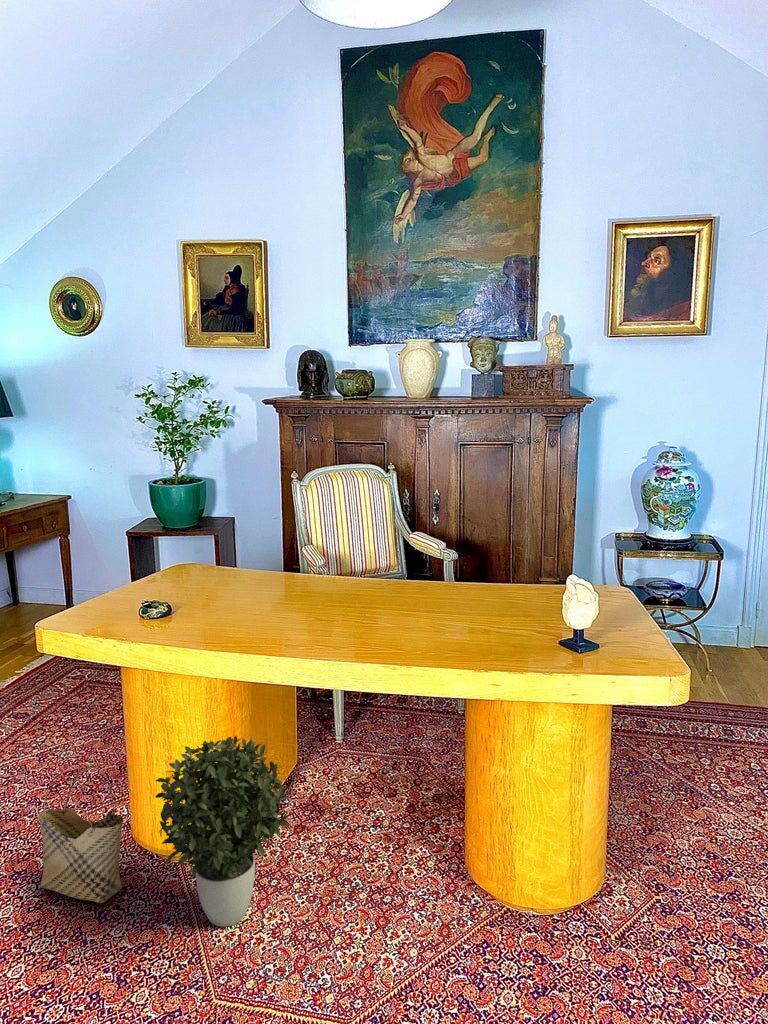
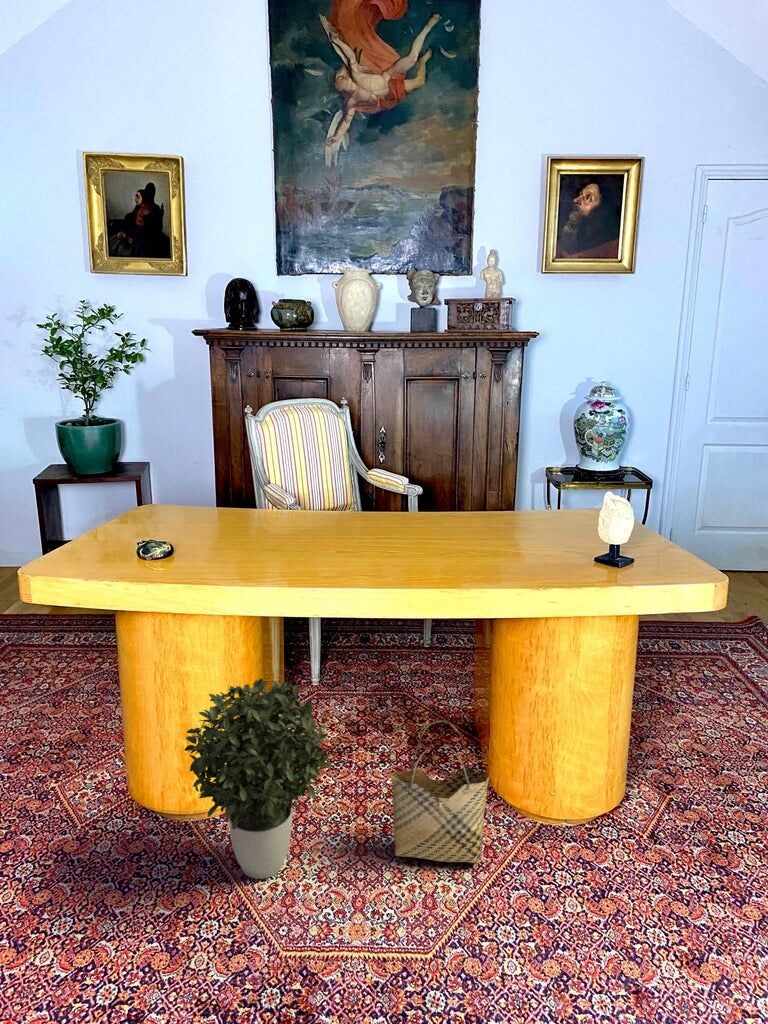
woven basket: present [38,766,123,903] -> present [390,720,489,863]

